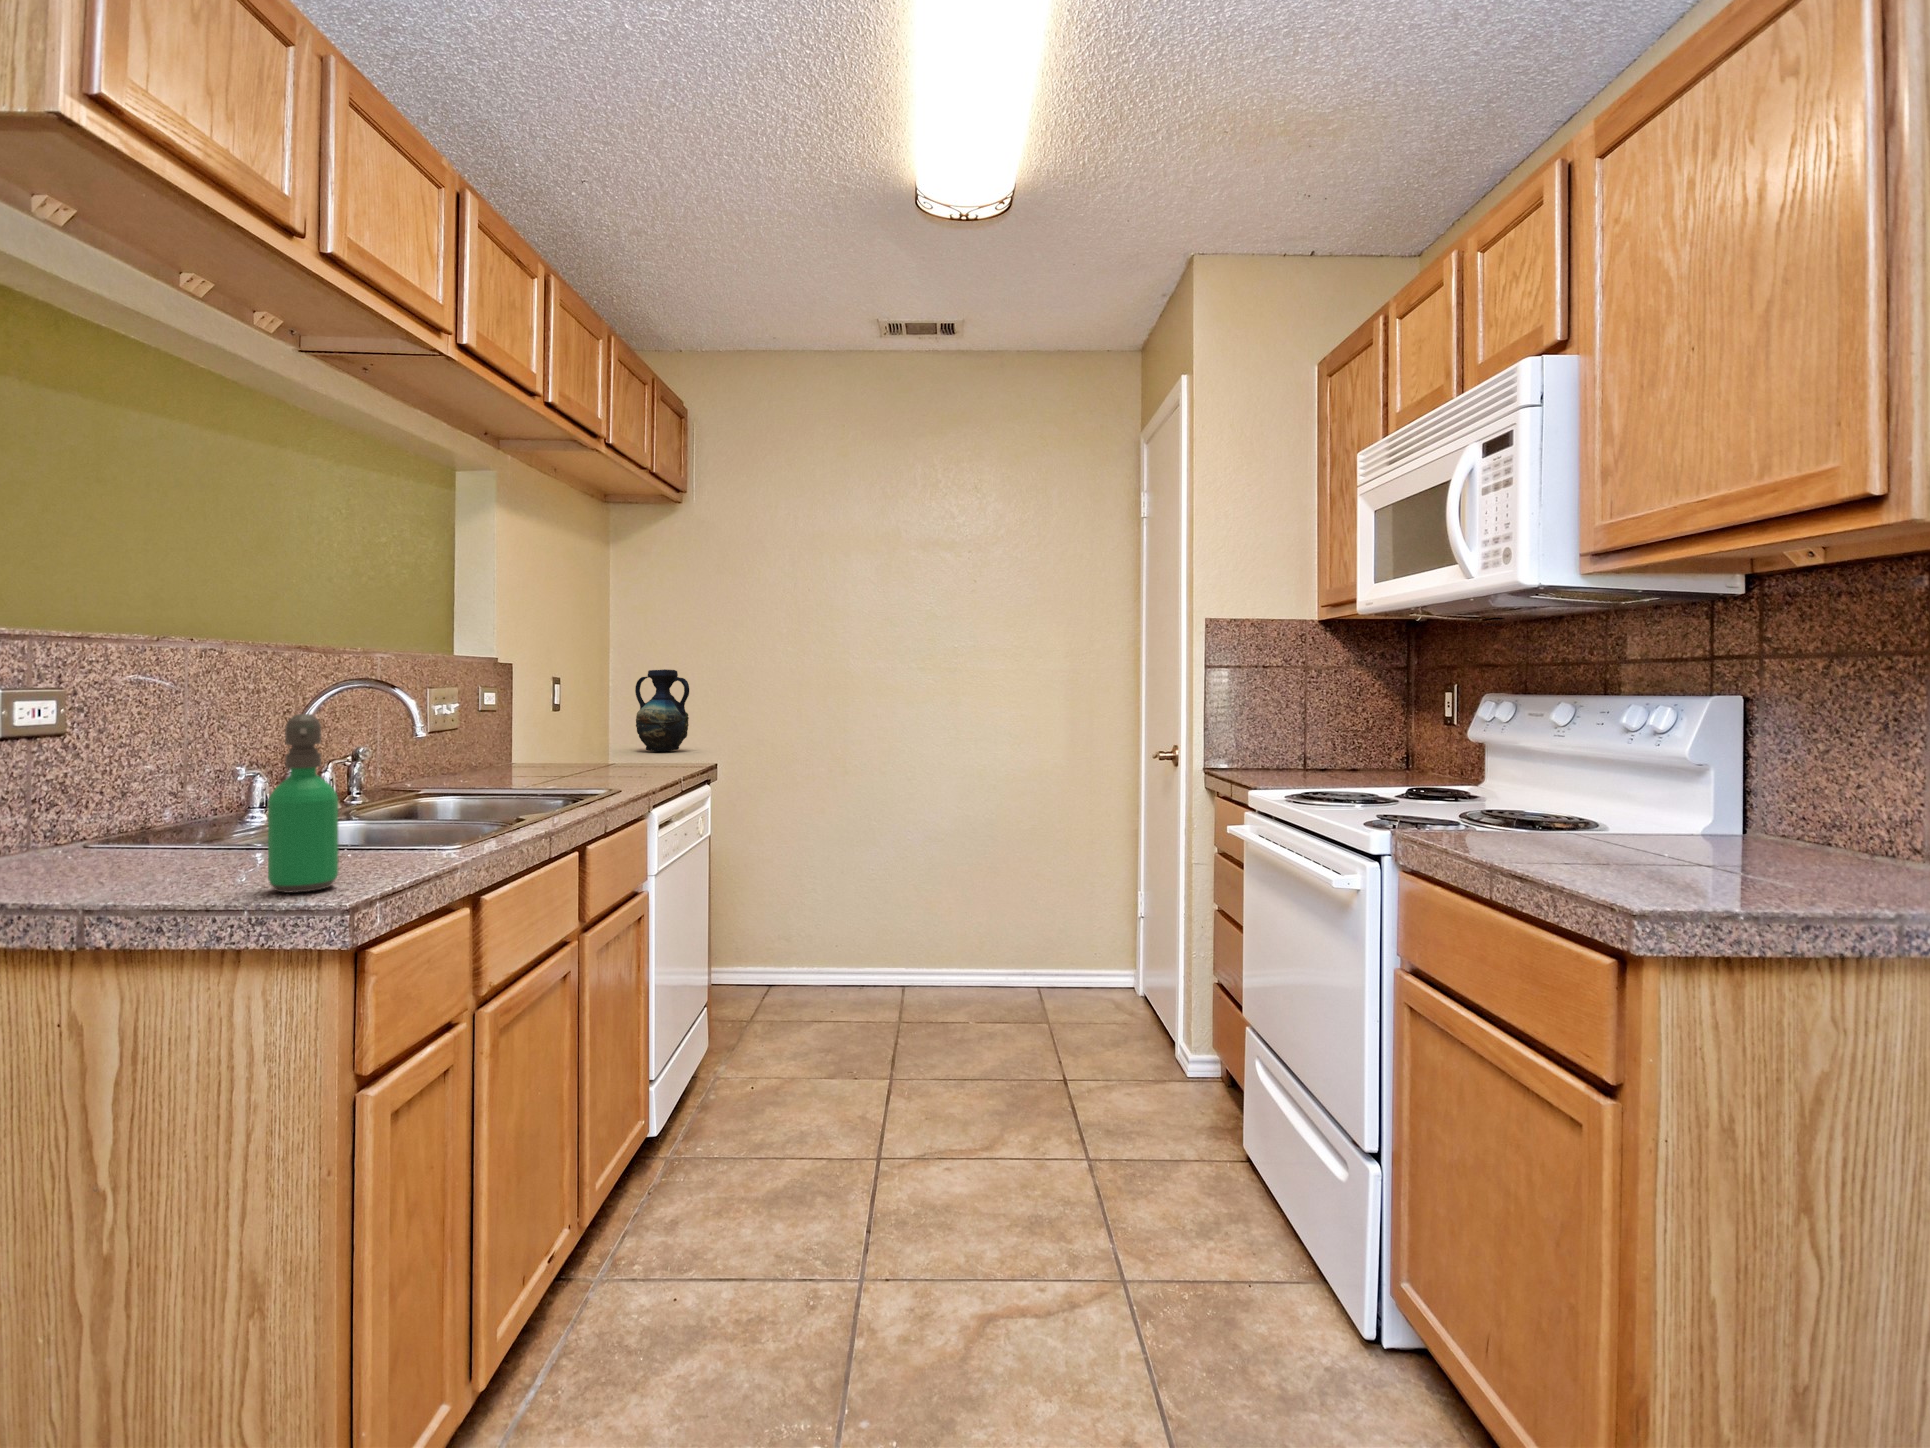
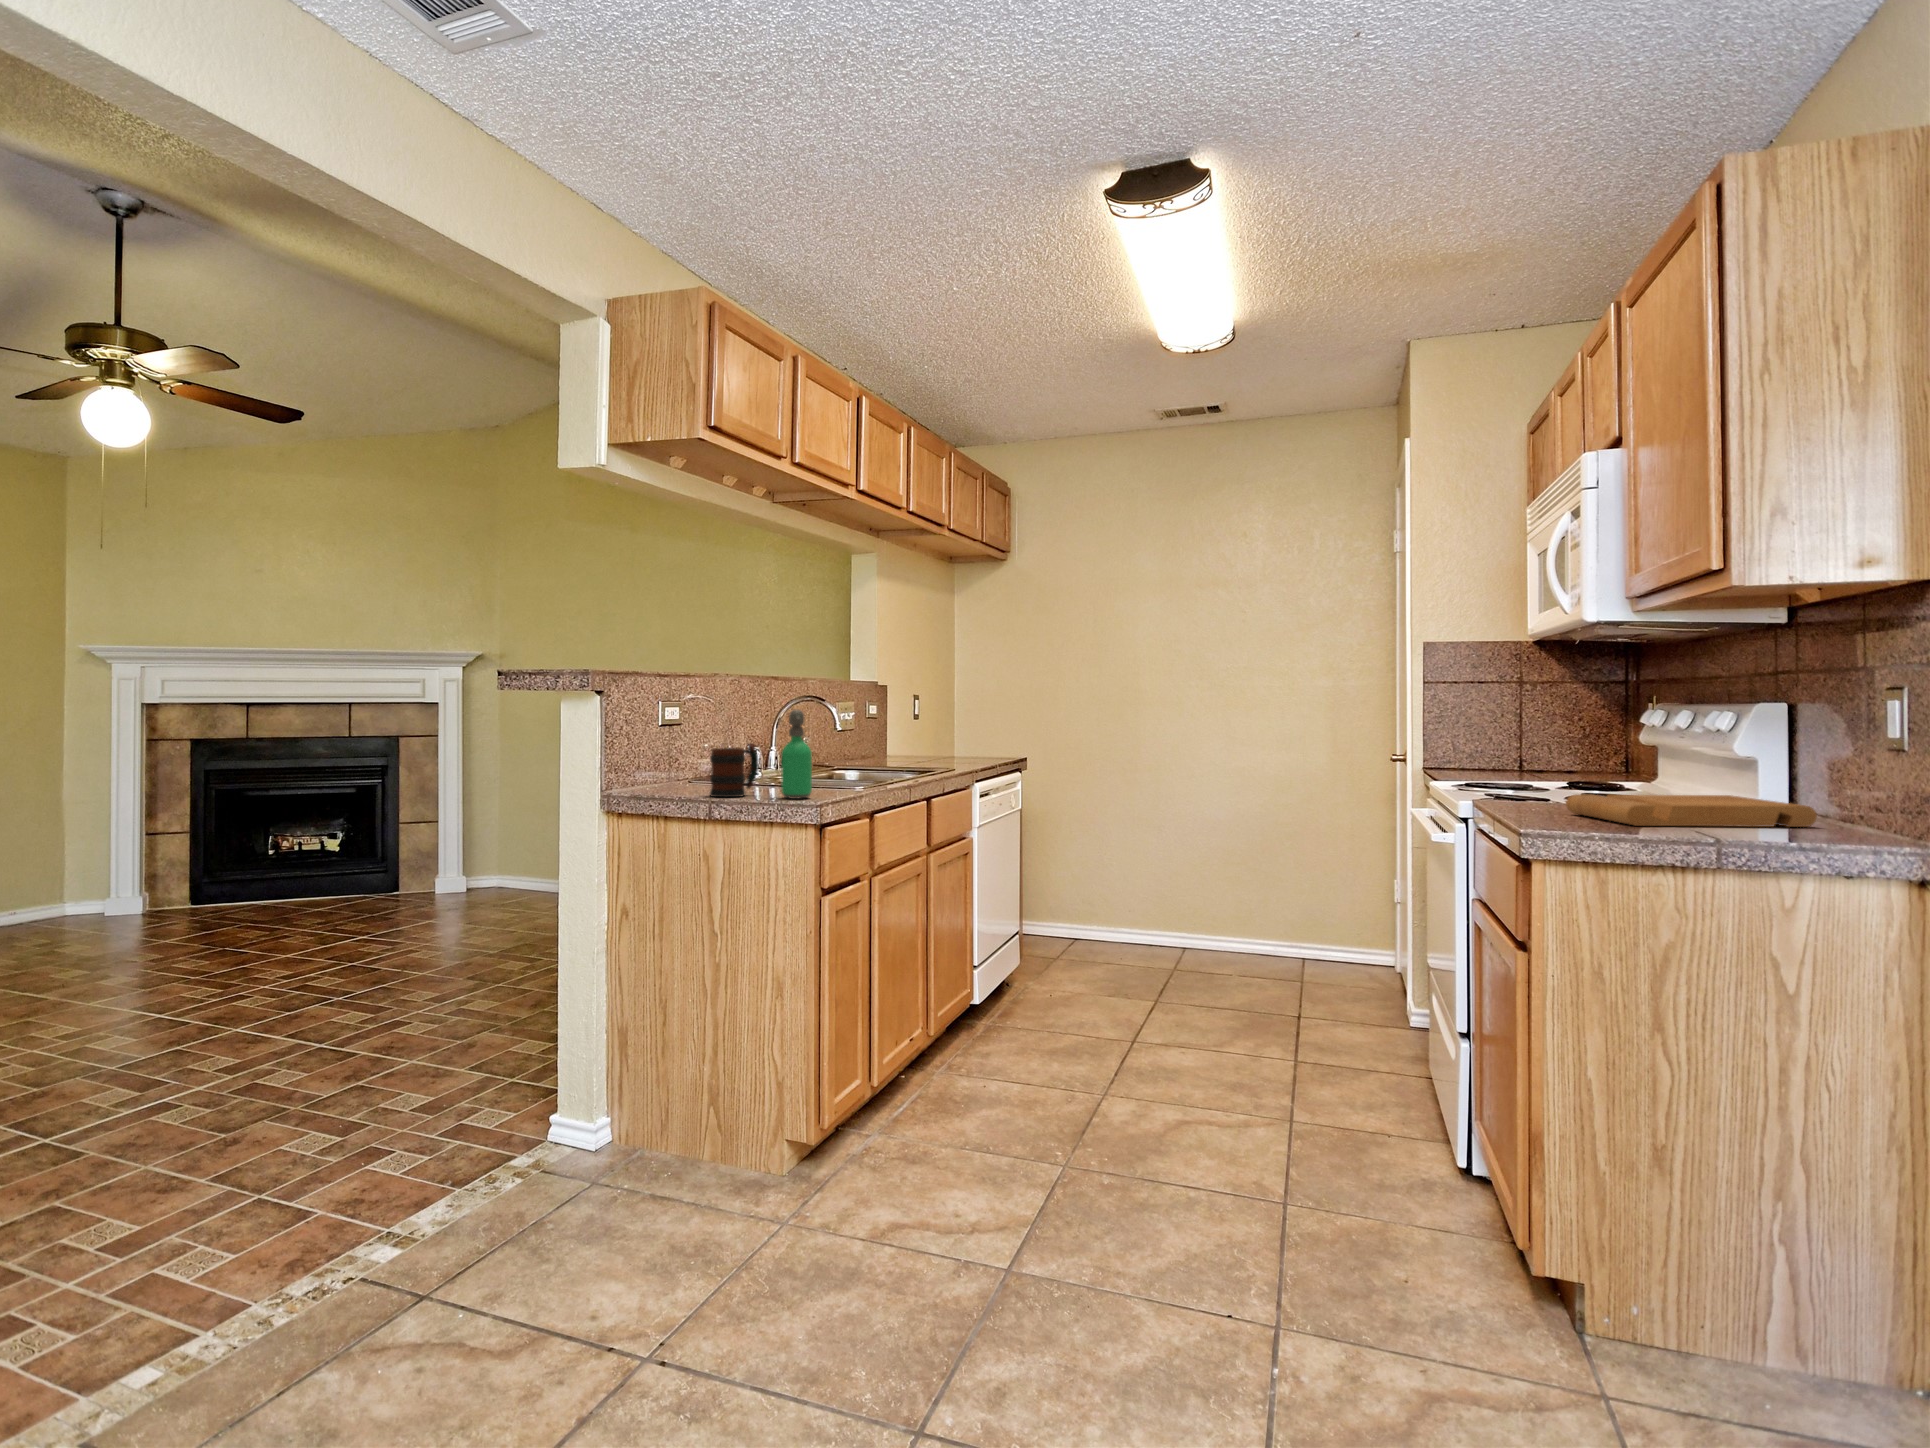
vase: present [635,669,689,752] -> none [975,688,1015,751]
mug: none [97,783,222,899] -> present [710,744,759,797]
cutting board: none [1563,822,1893,885] -> present [1566,794,1817,827]

